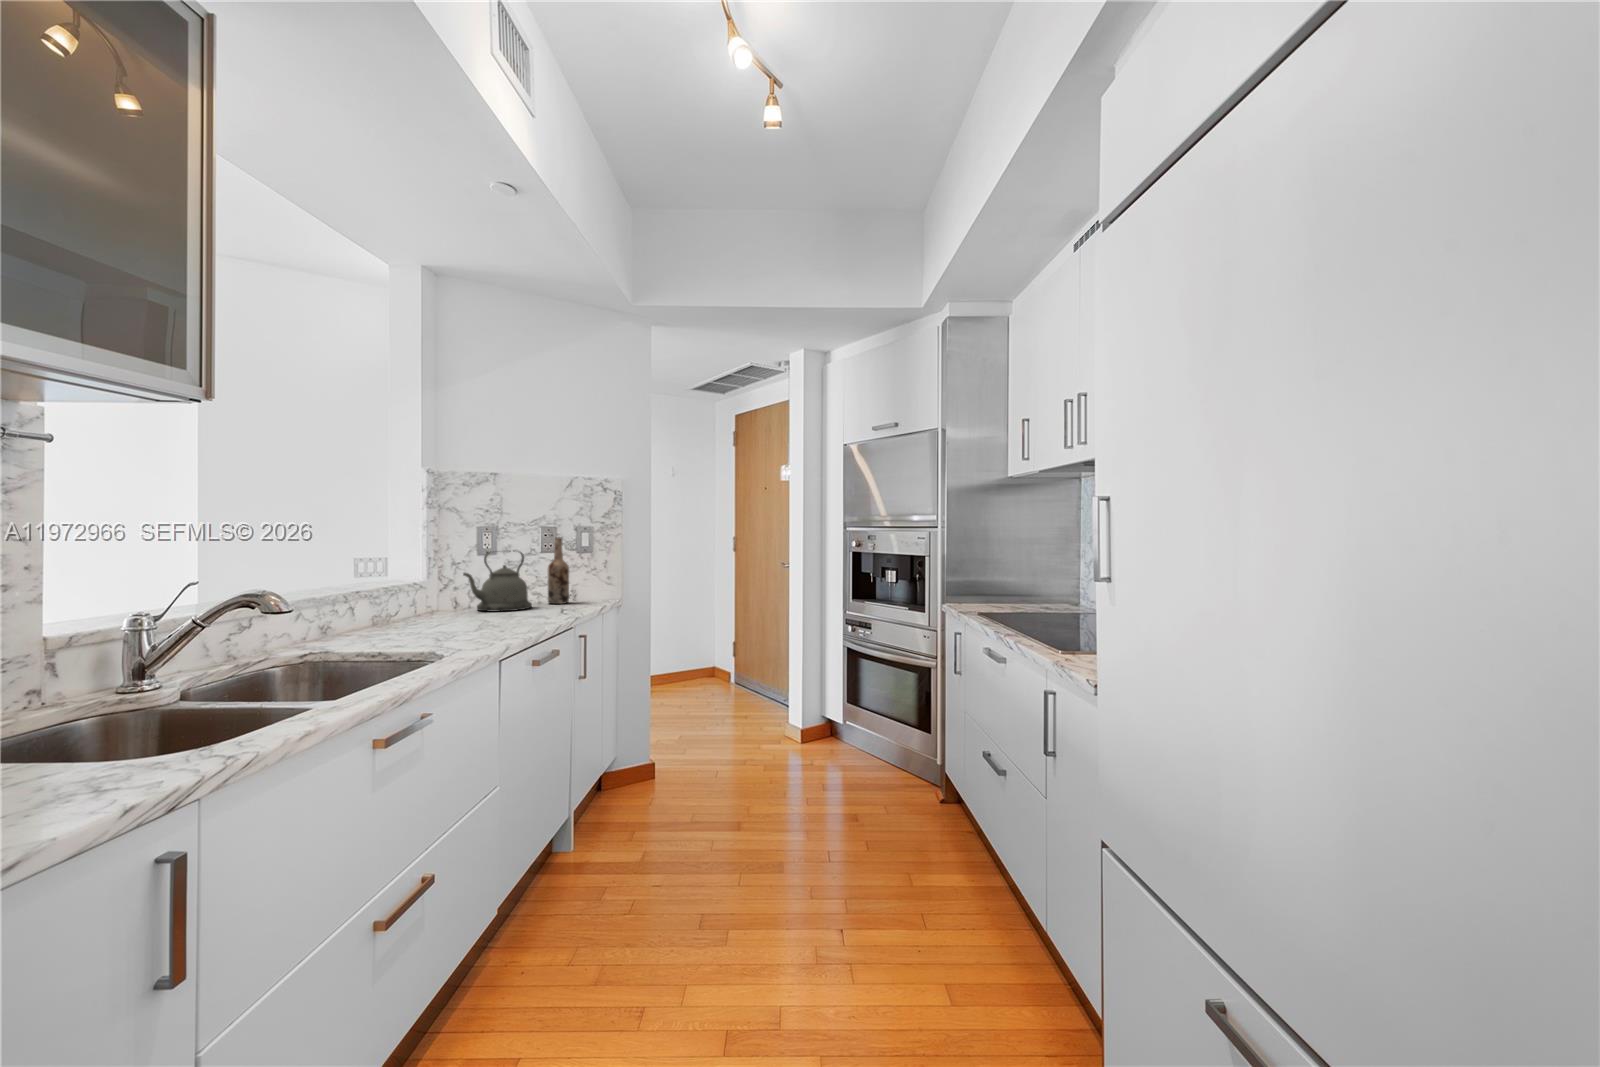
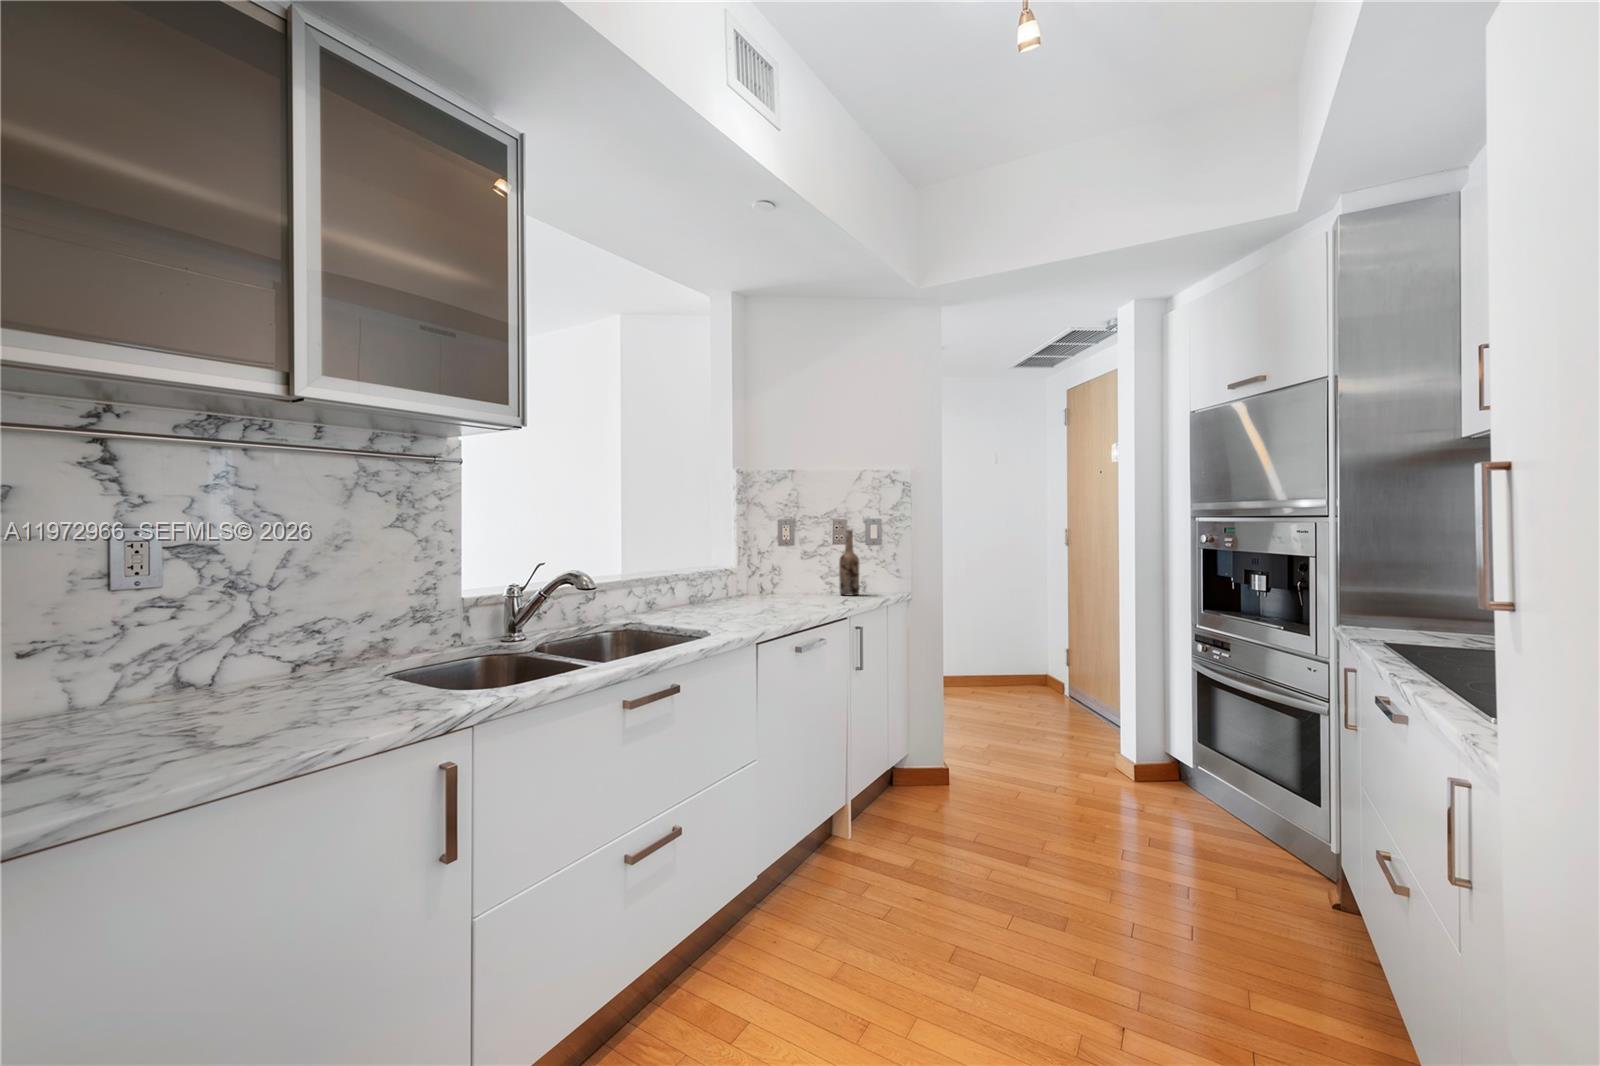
kettle: present [463,552,532,611] -> none [762,543,822,600]

